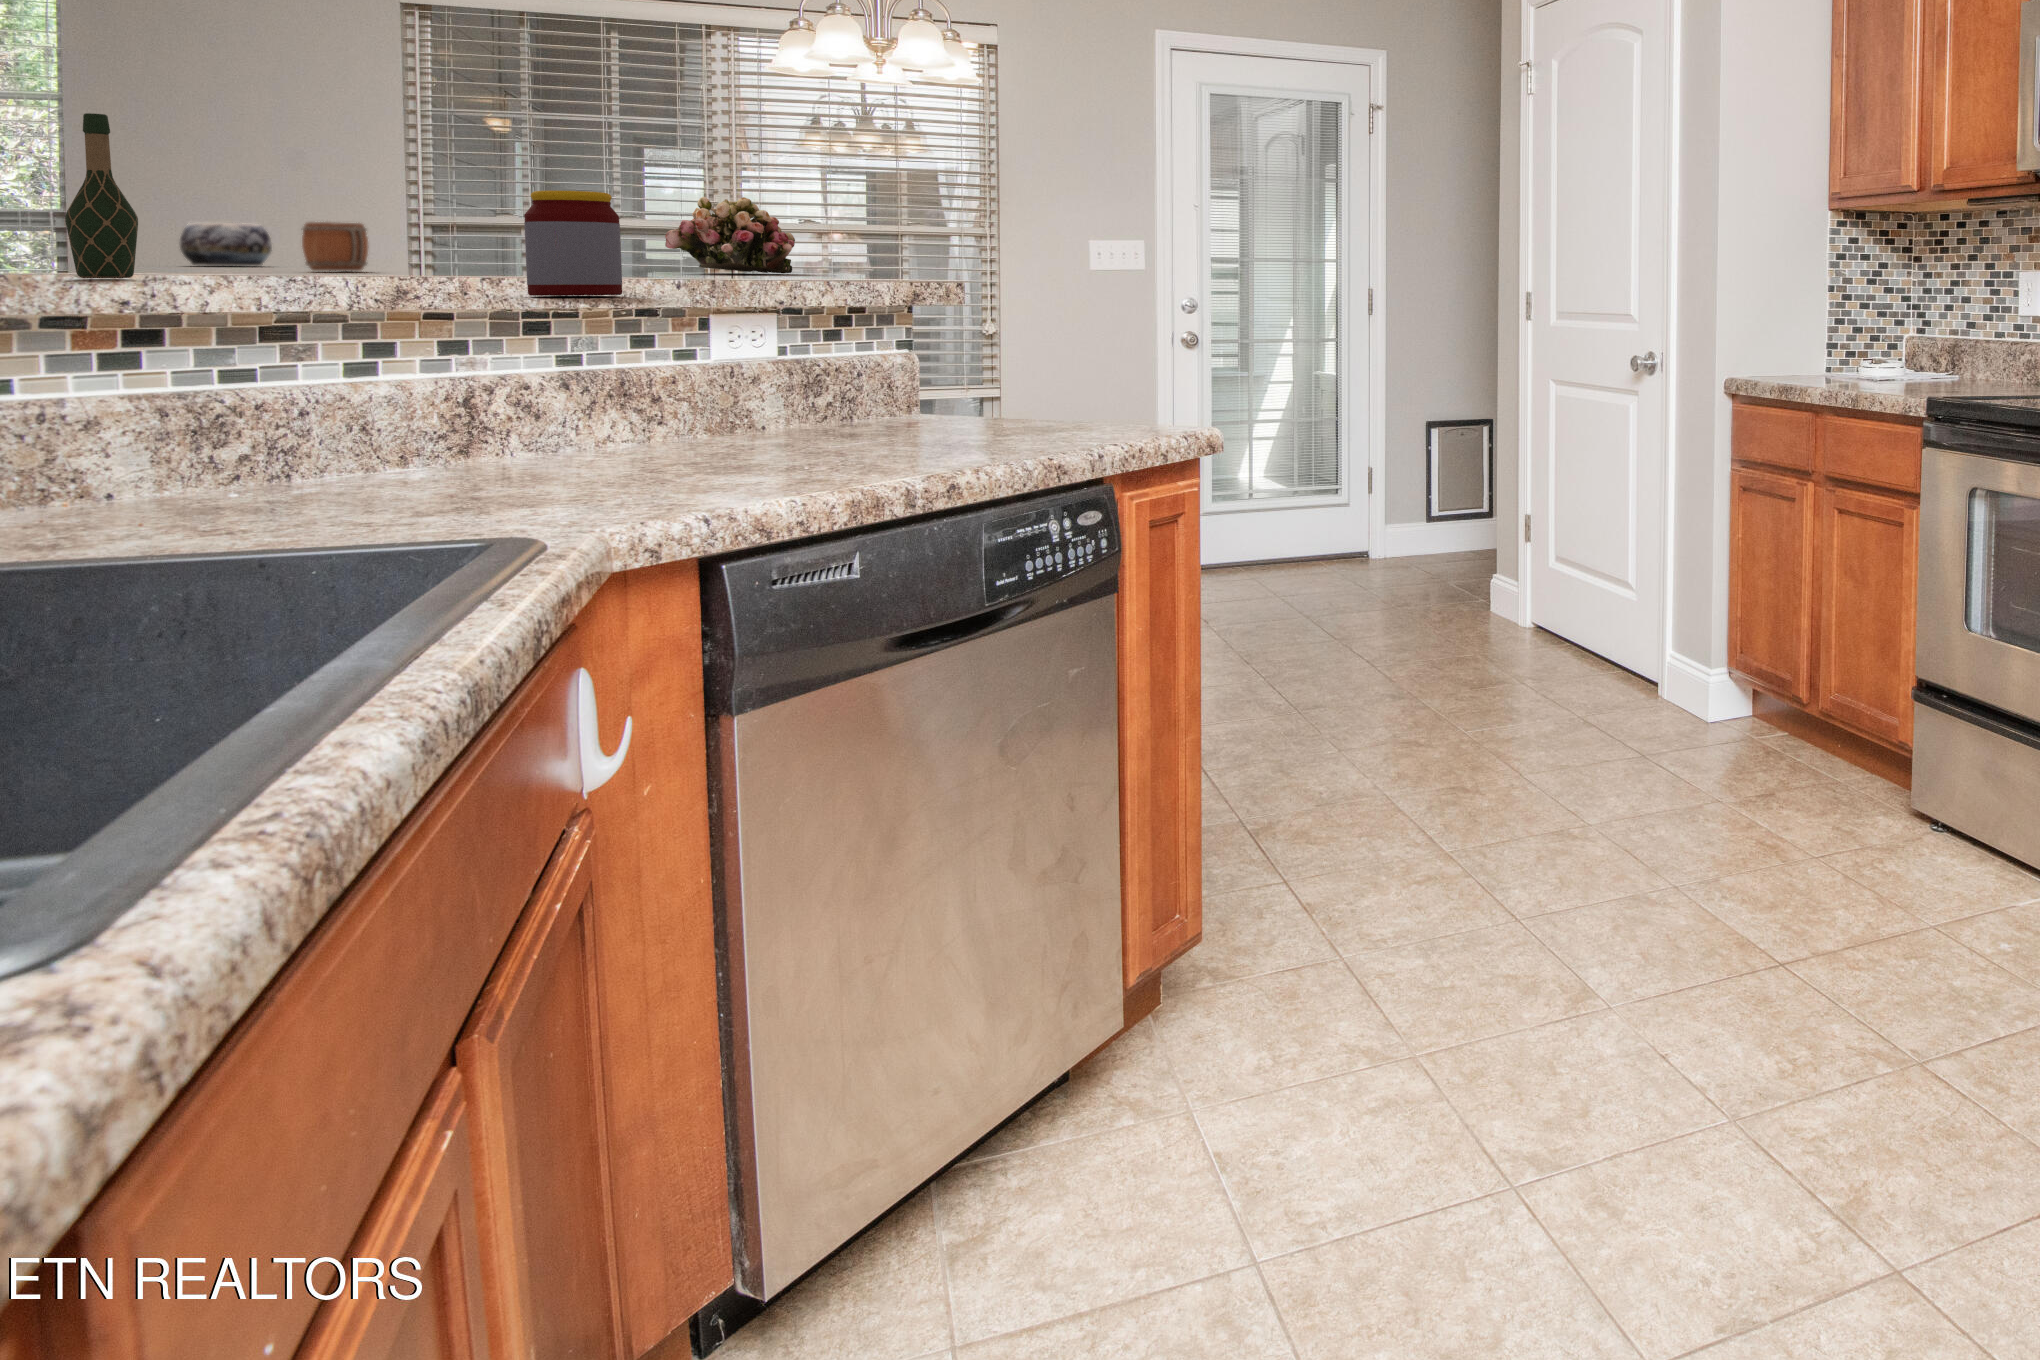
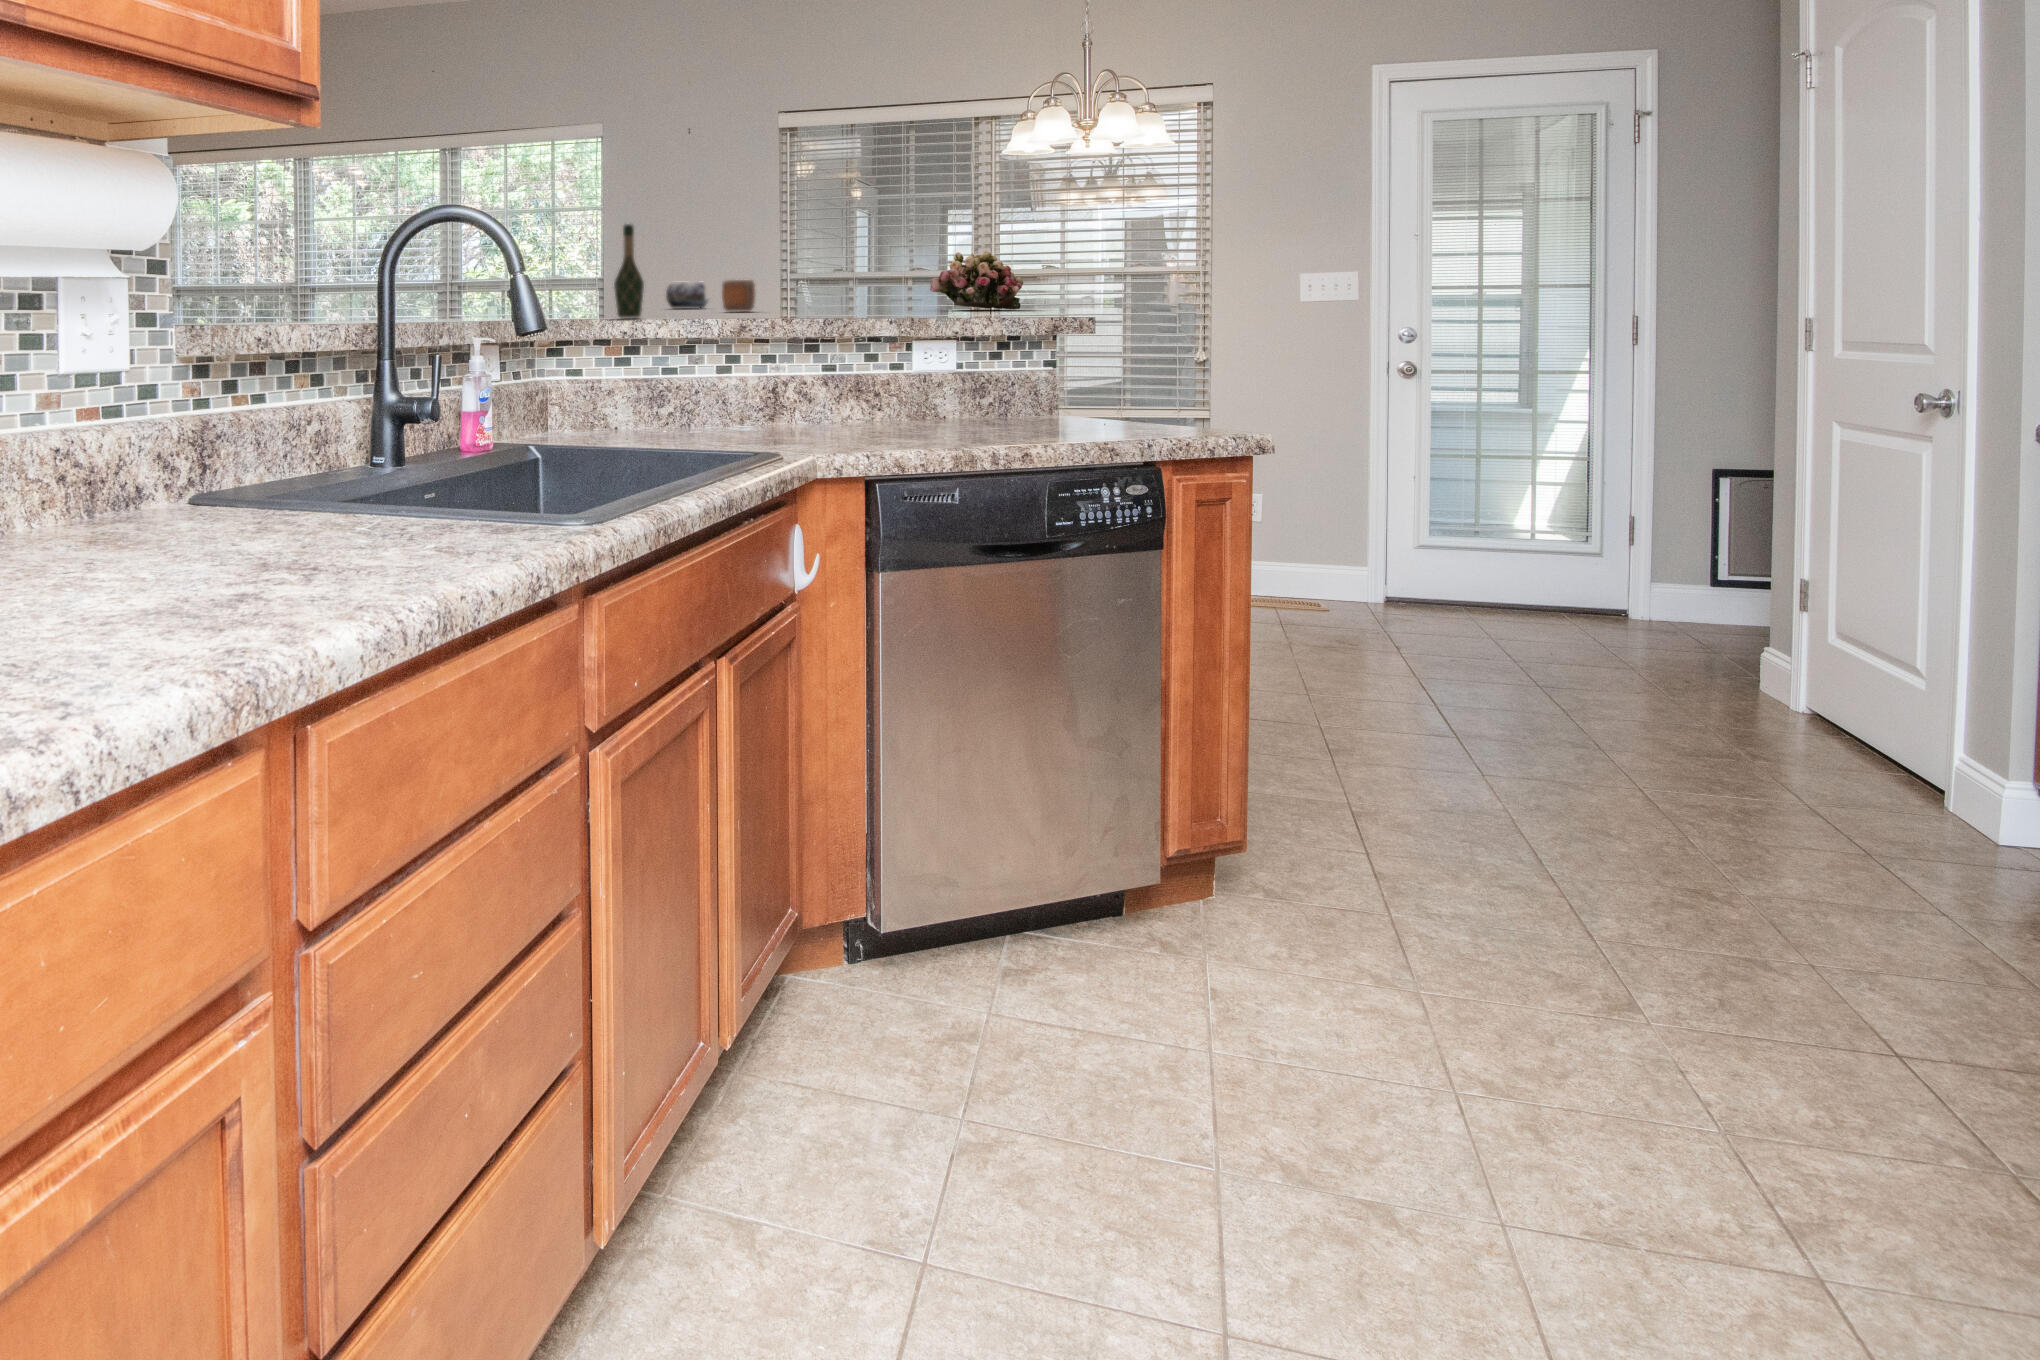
jar: present [524,190,622,296] -> none [814,261,866,327]

